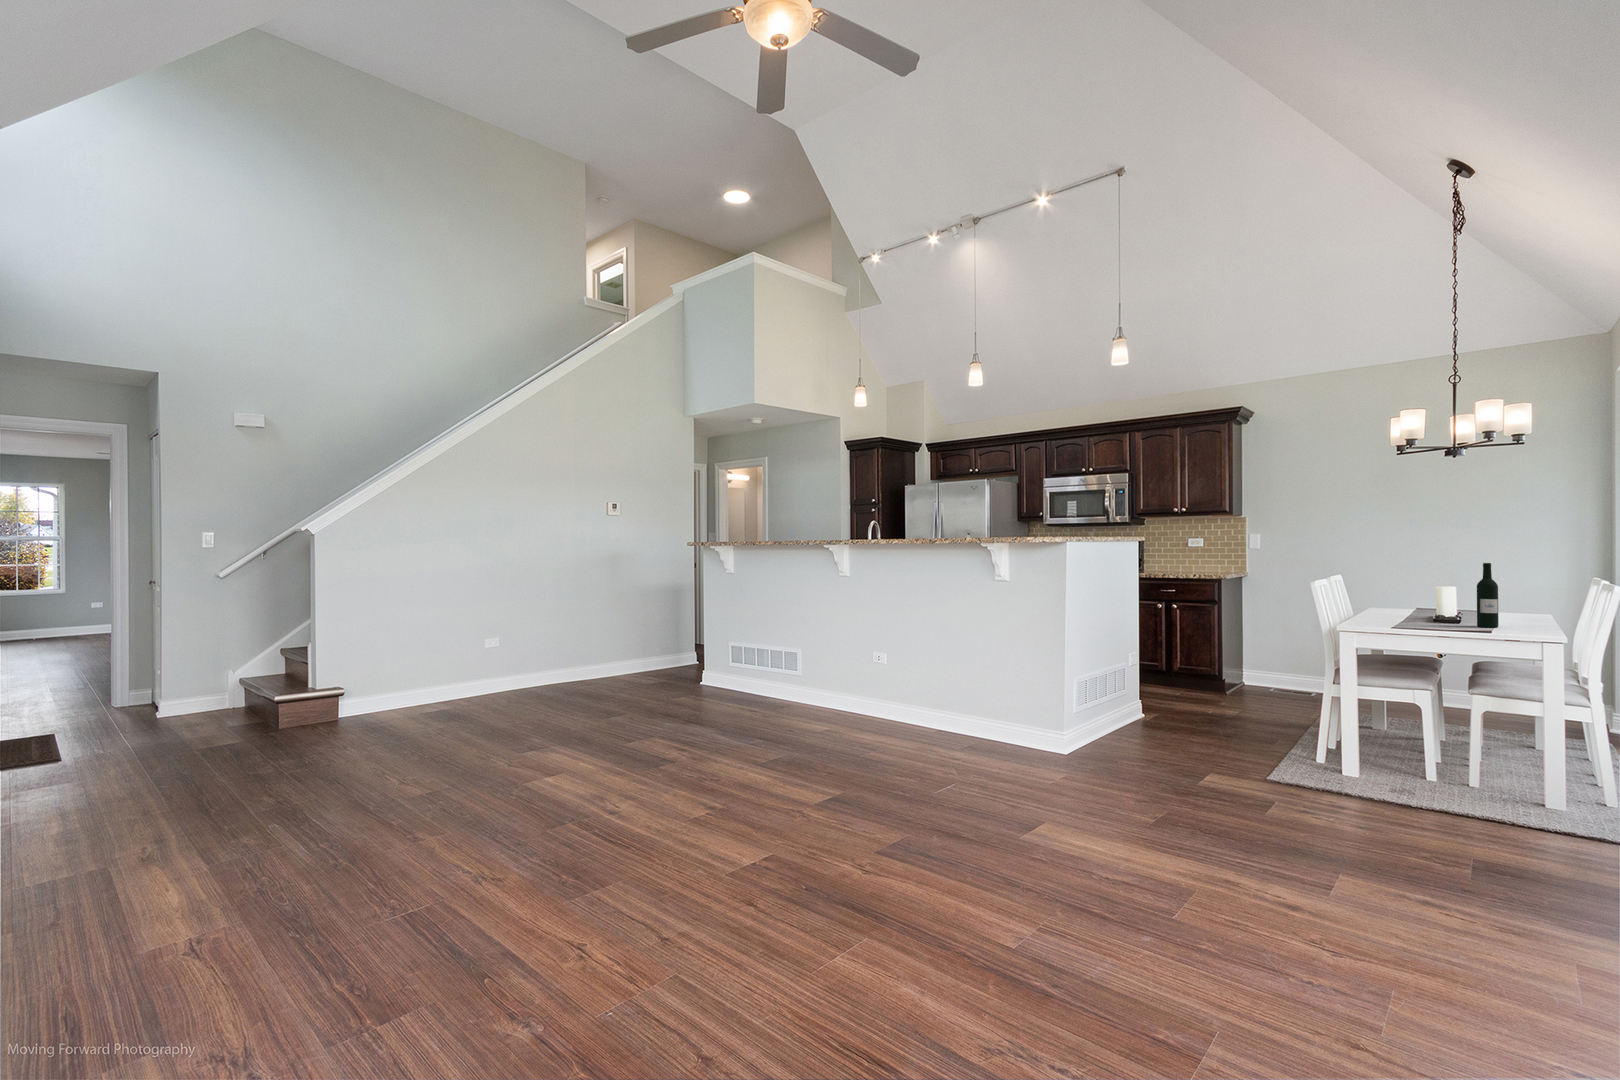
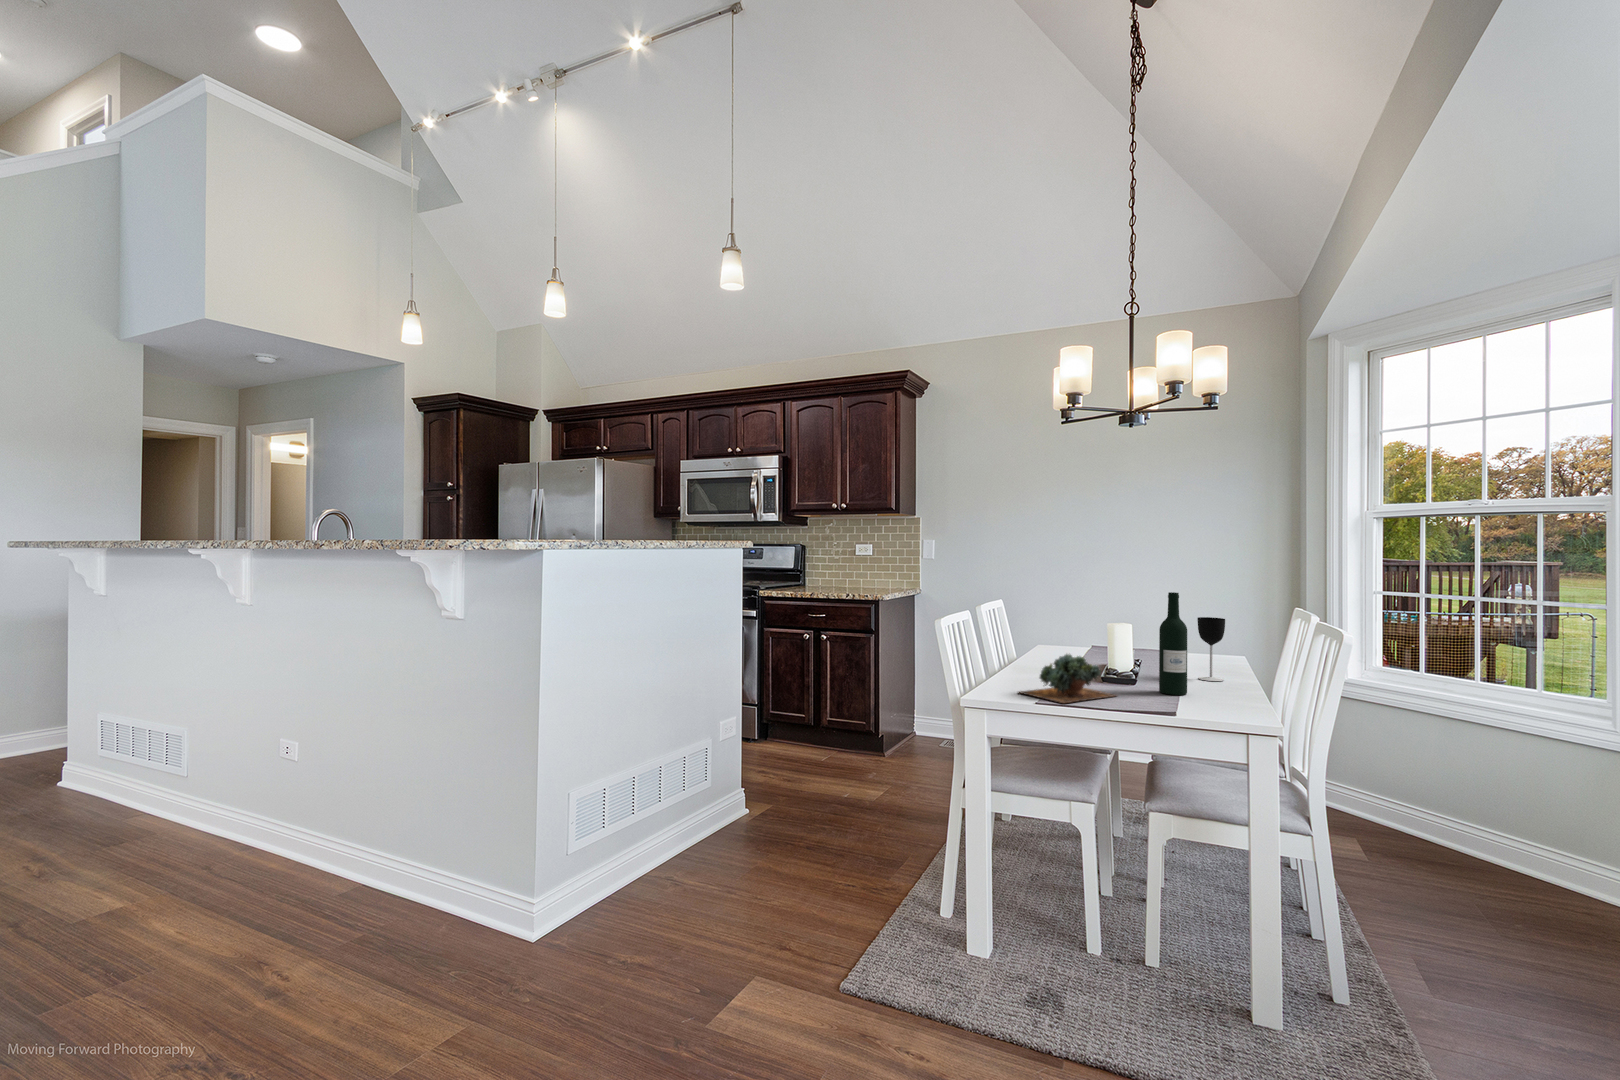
wine glass: none [1506,582,1529,623] -> present [1197,617,1225,681]
succulent plant: none [1373,601,1447,628] -> present [1020,654,1115,703]

